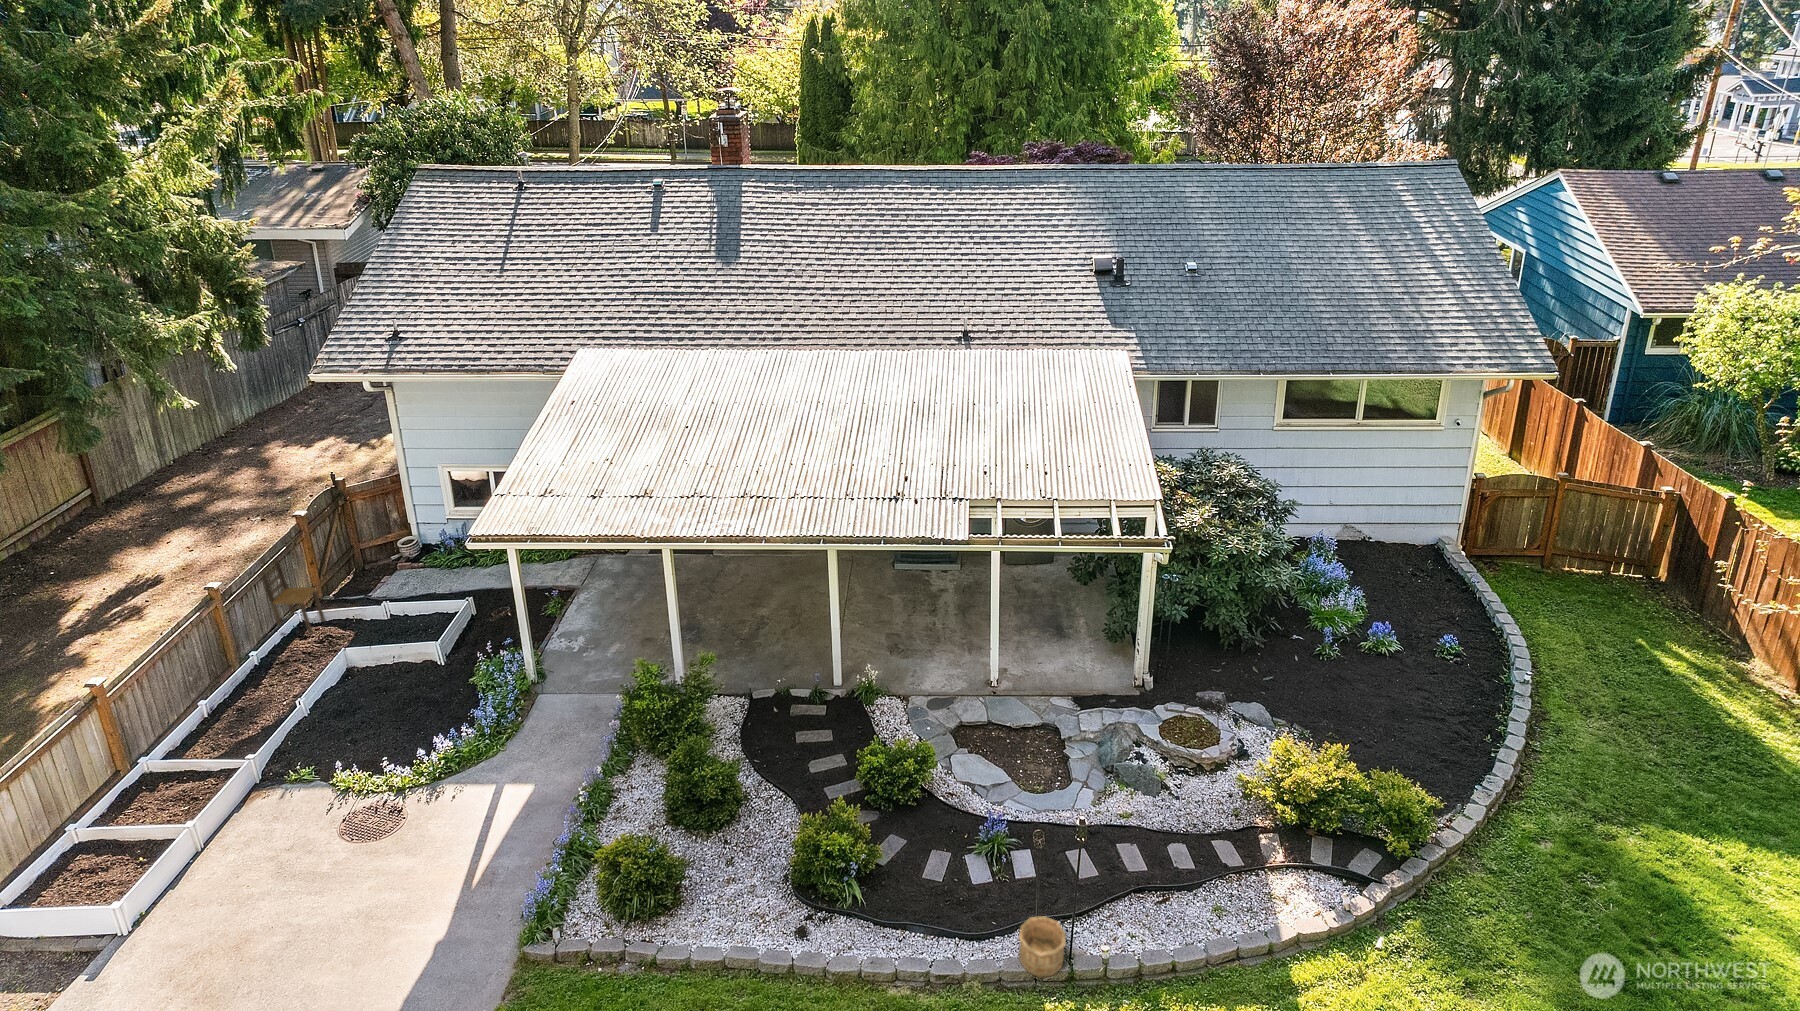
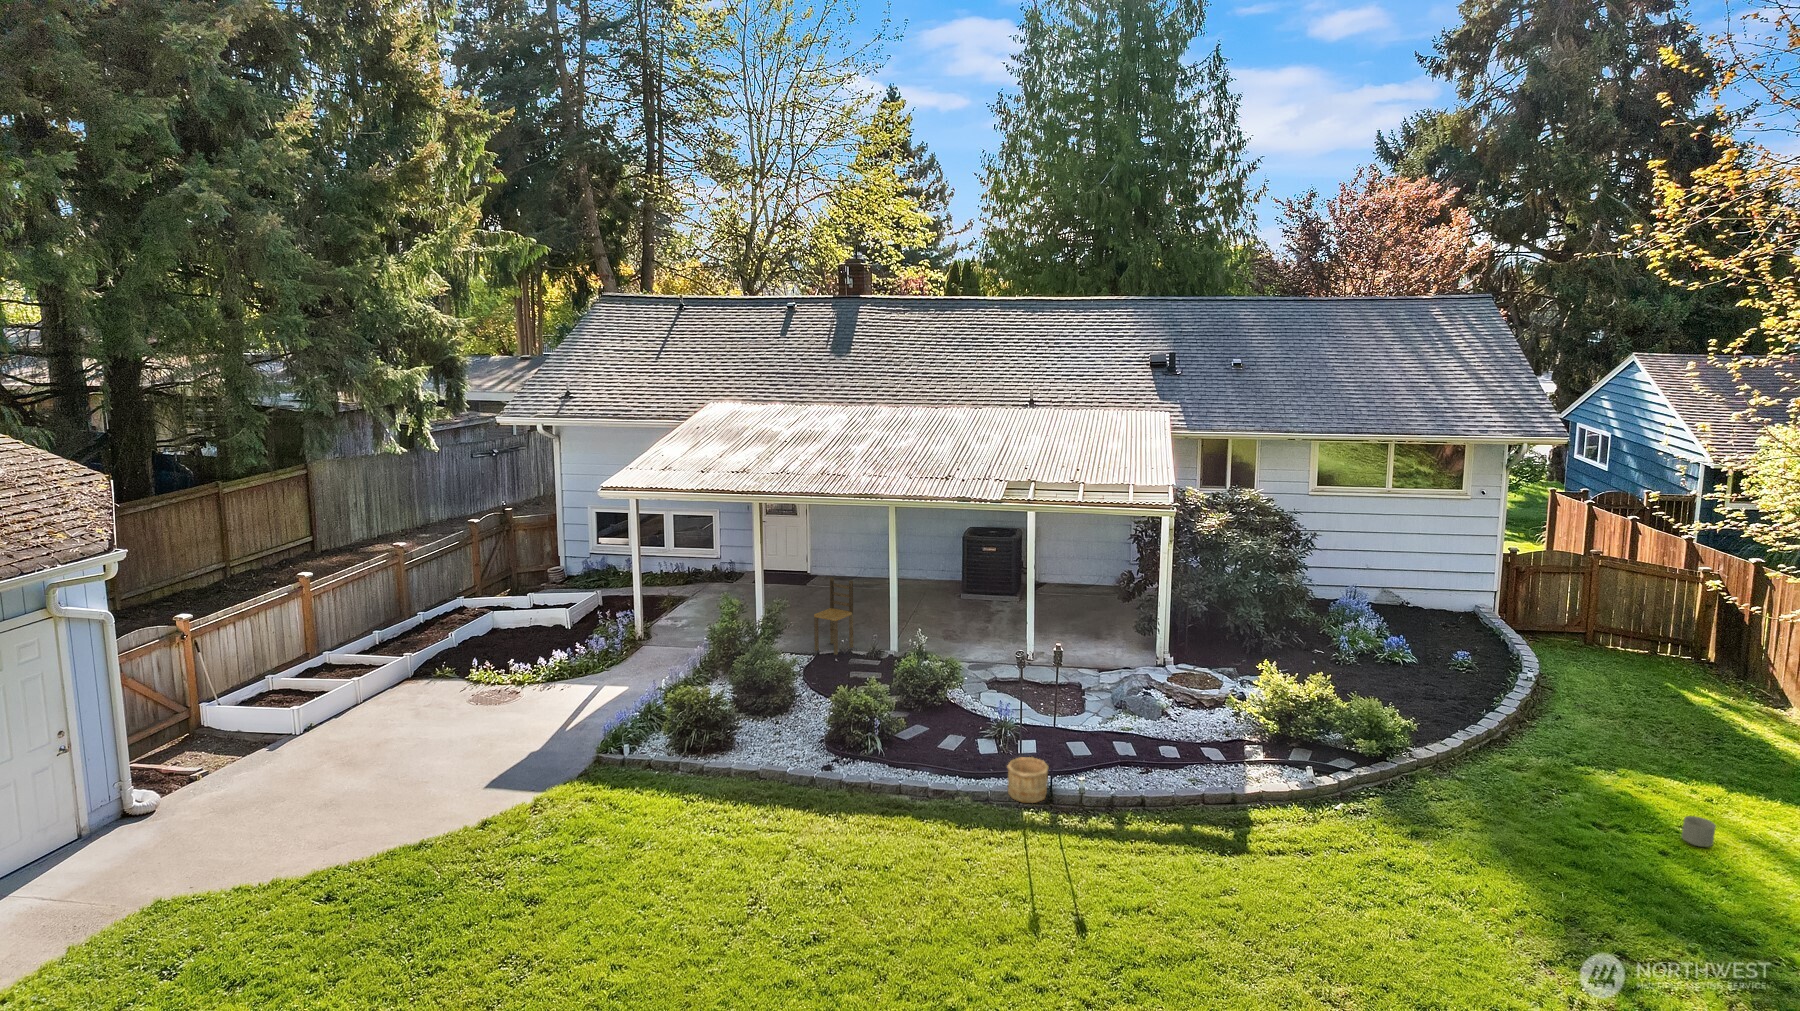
chair: present [262,559,325,635] -> present [814,577,853,655]
planter: none [1726,929,1766,966] -> present [1682,816,1716,847]

